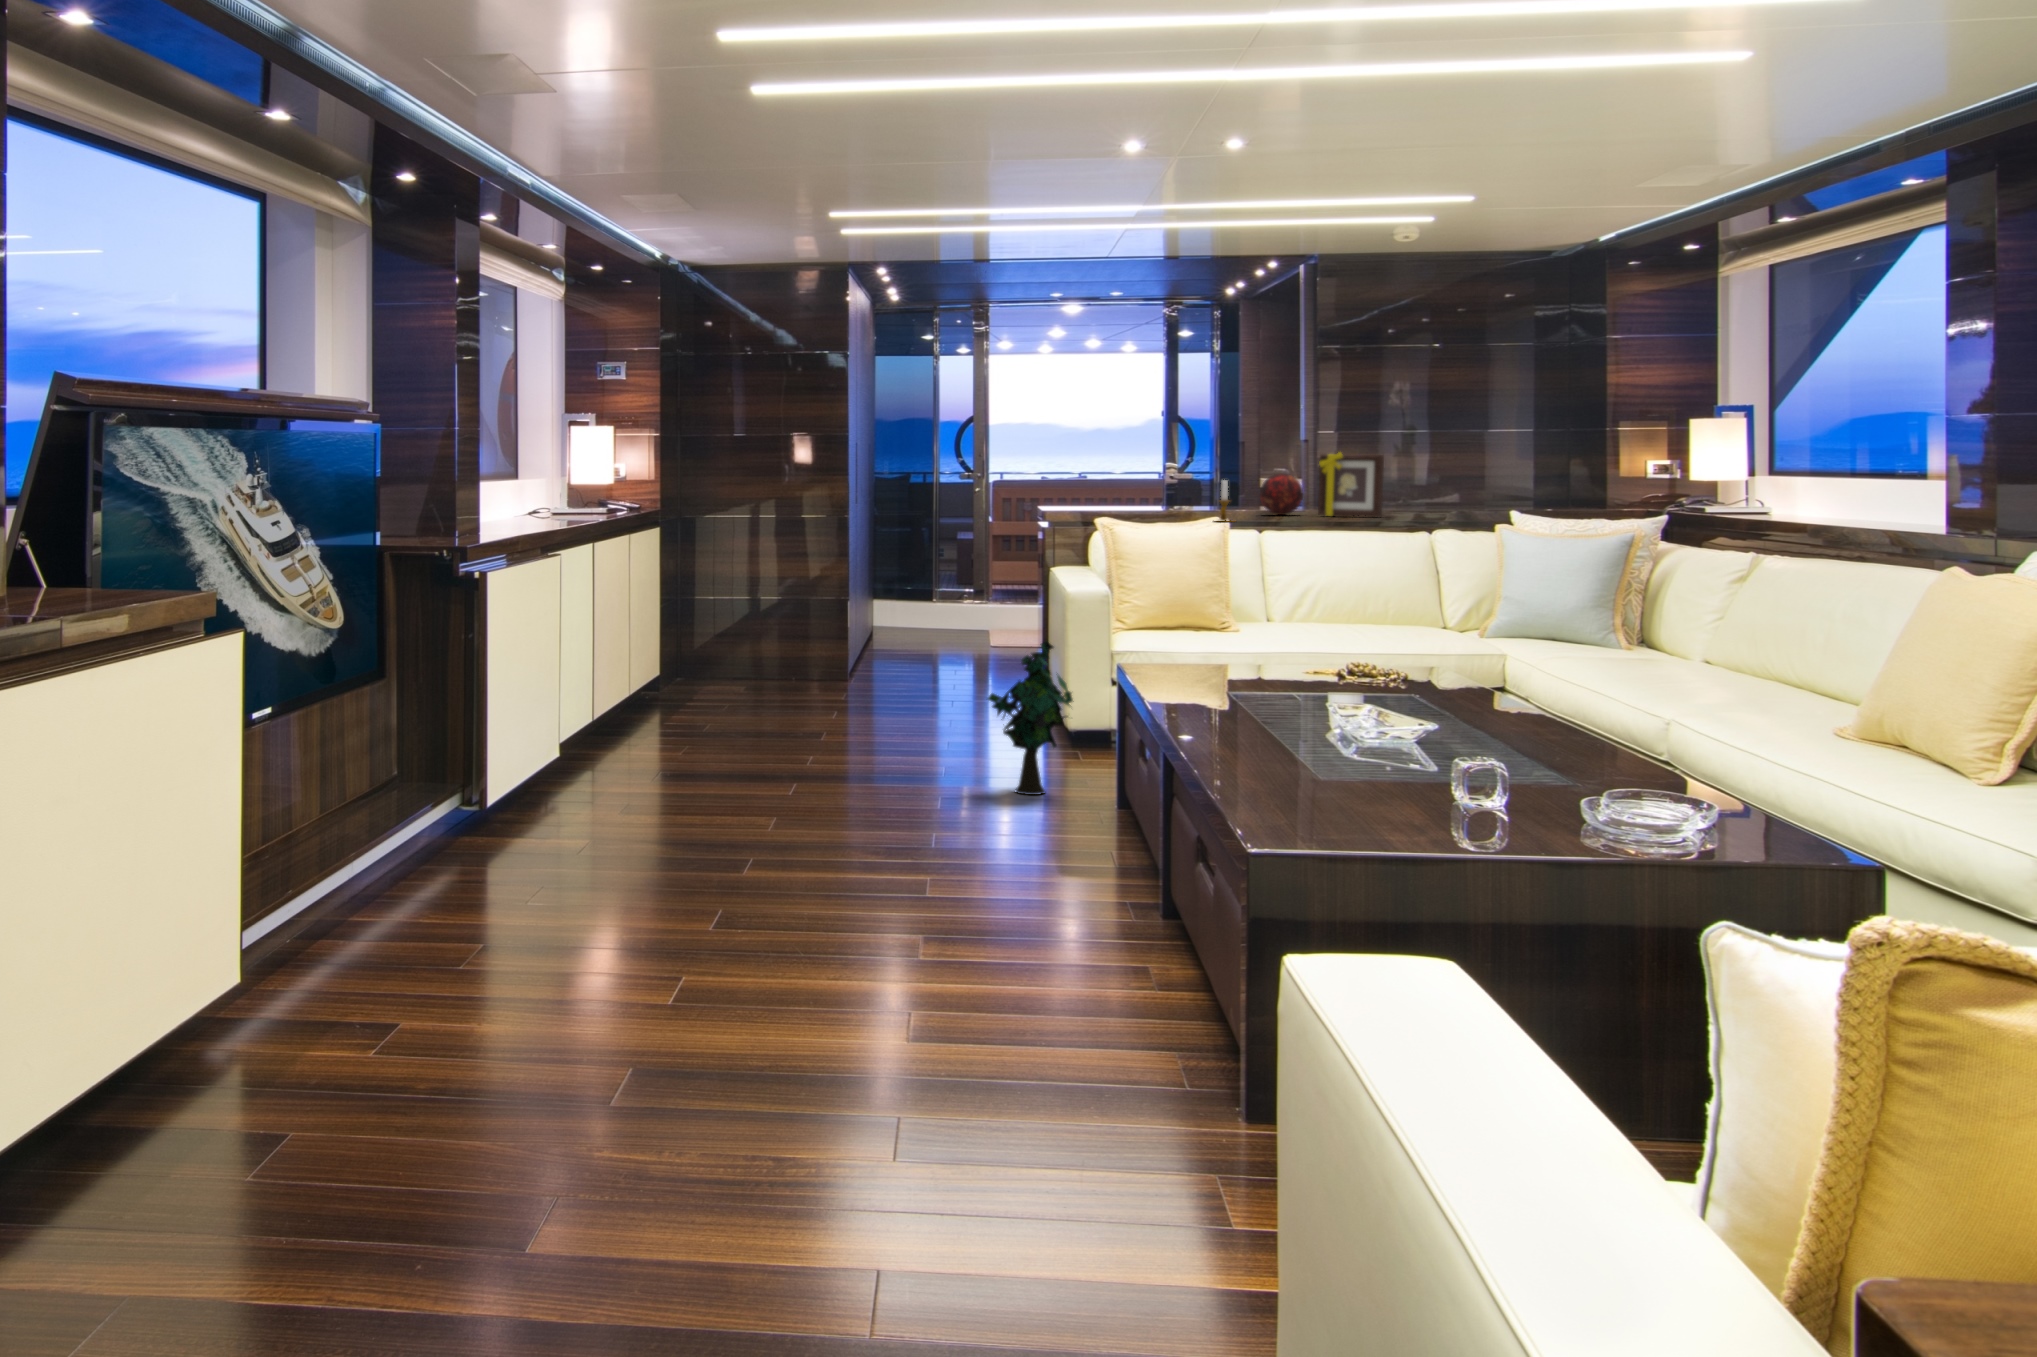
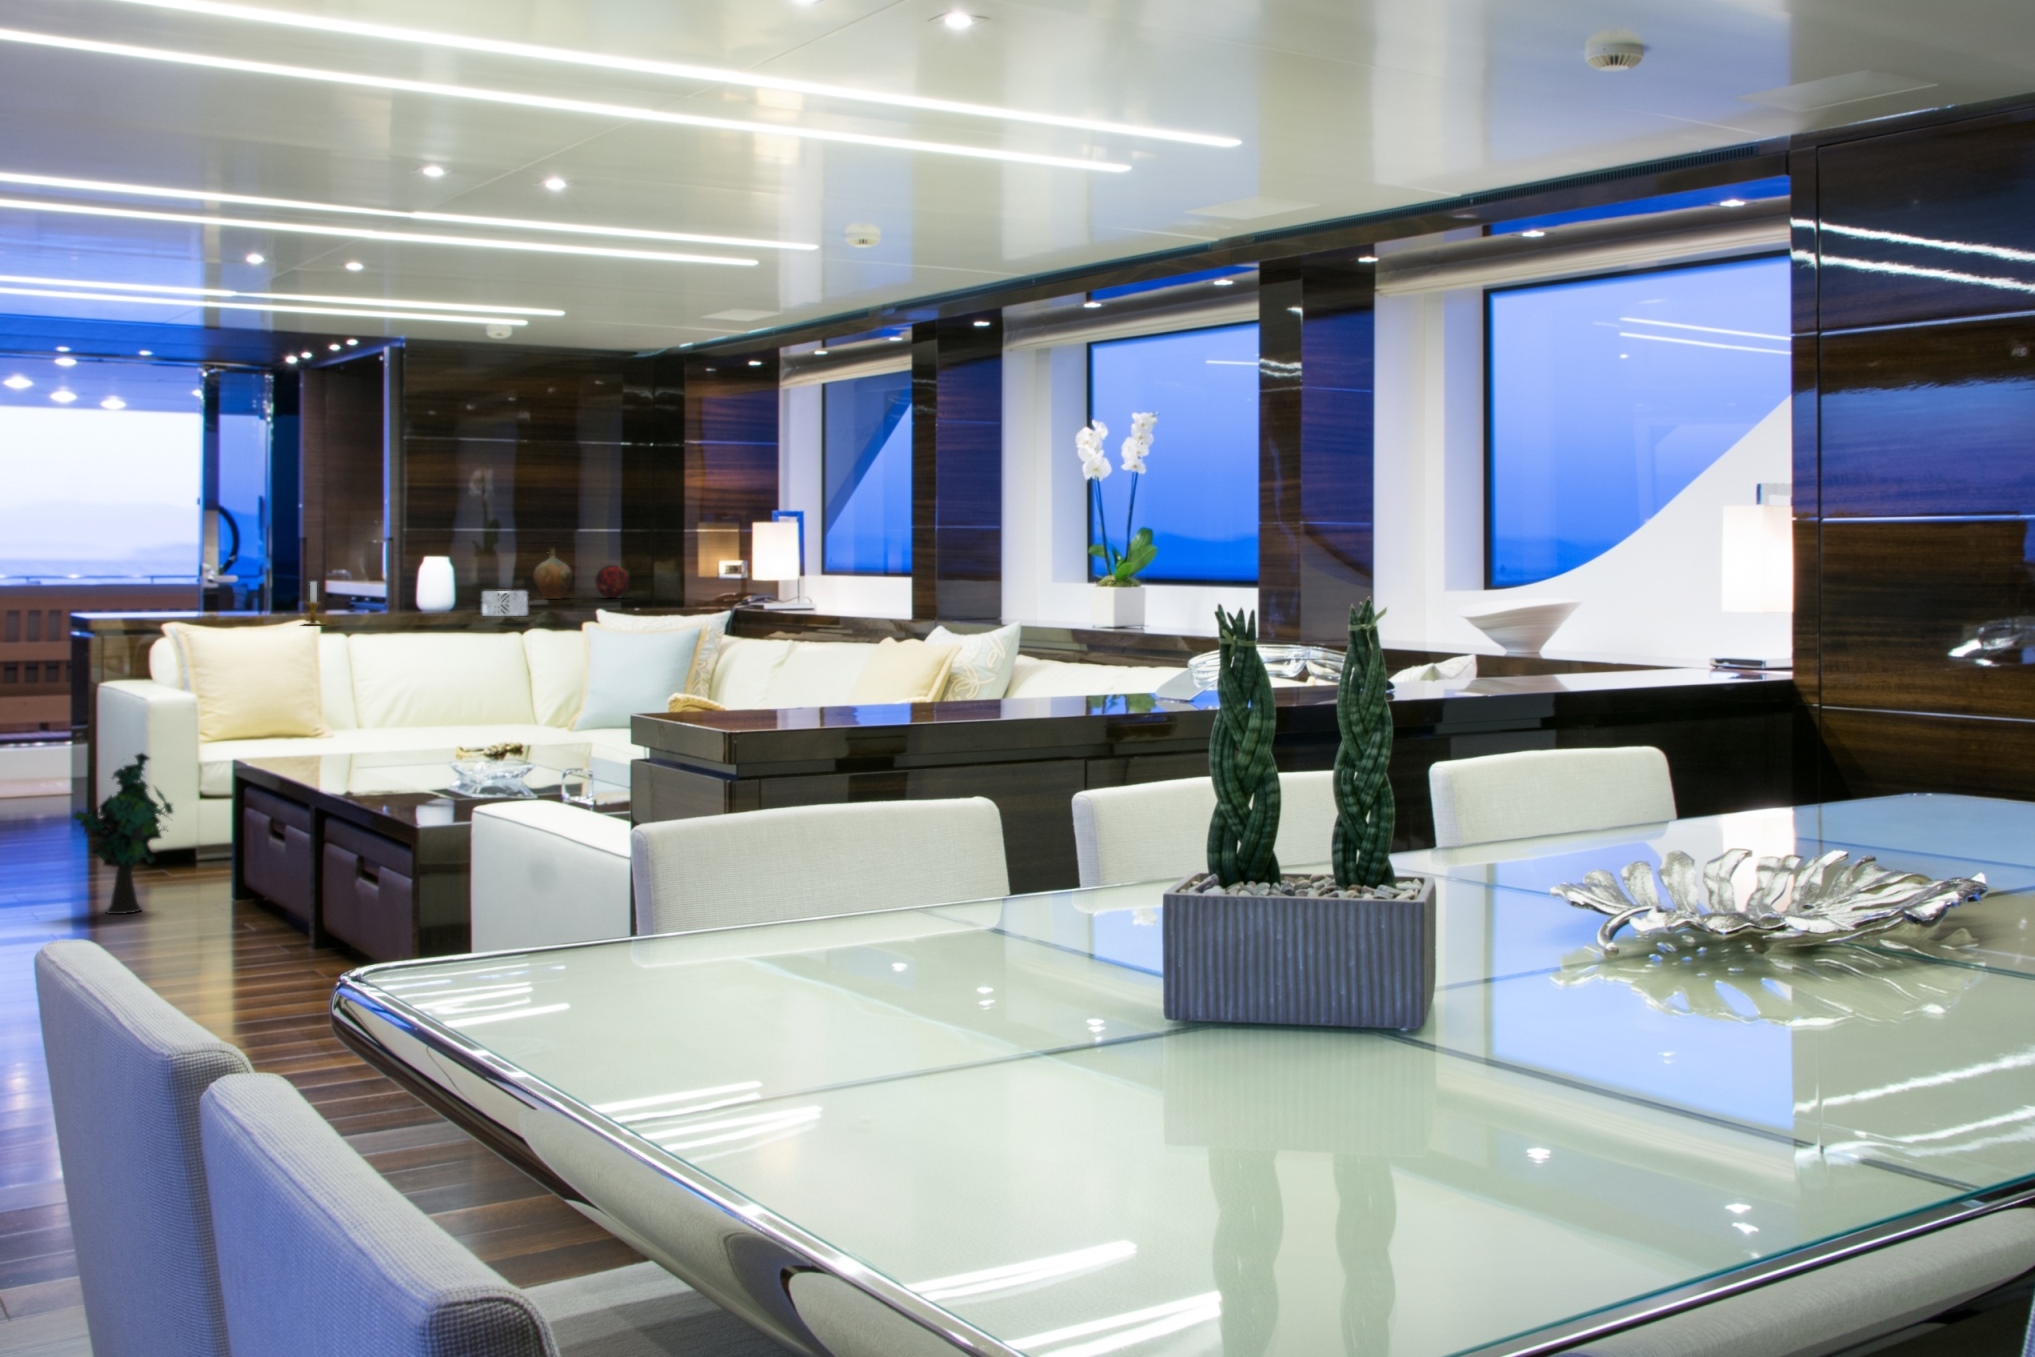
ceramic jug: none [1444,451,1483,501] -> present [534,548,572,599]
picture frame: present [1318,453,1384,517] -> none [410,552,477,618]
decorative orb: present [1260,473,1303,515] -> present [595,565,629,598]
decorative bowl: none [1389,490,1436,516] -> present [482,591,528,616]

